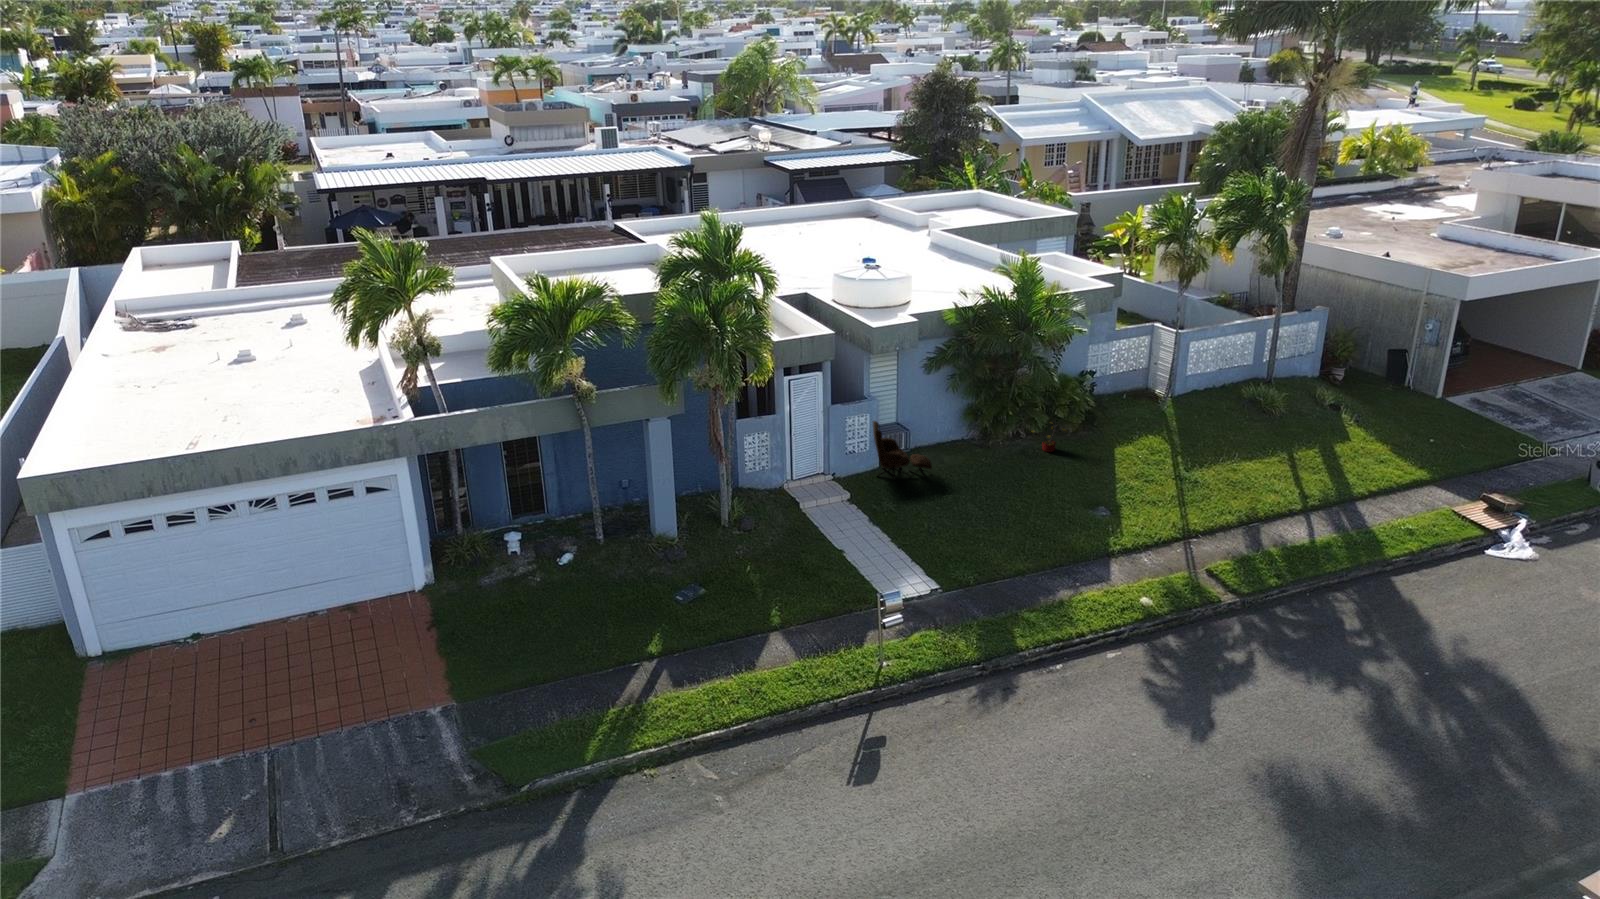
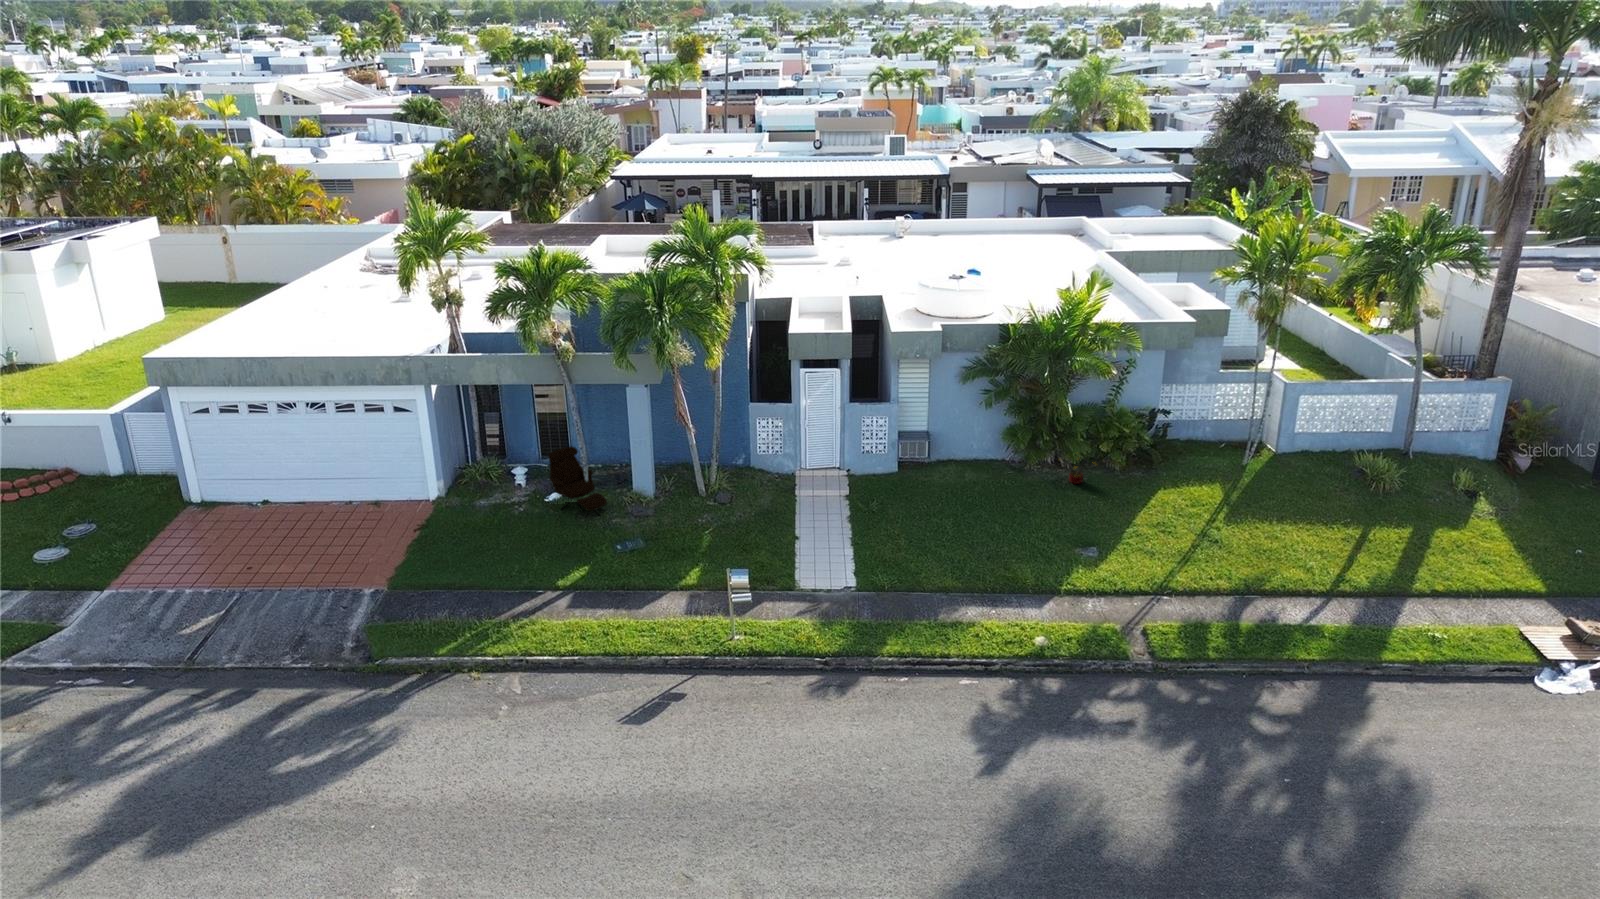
lounge chair: present [873,421,932,481] -> present [548,446,607,516]

